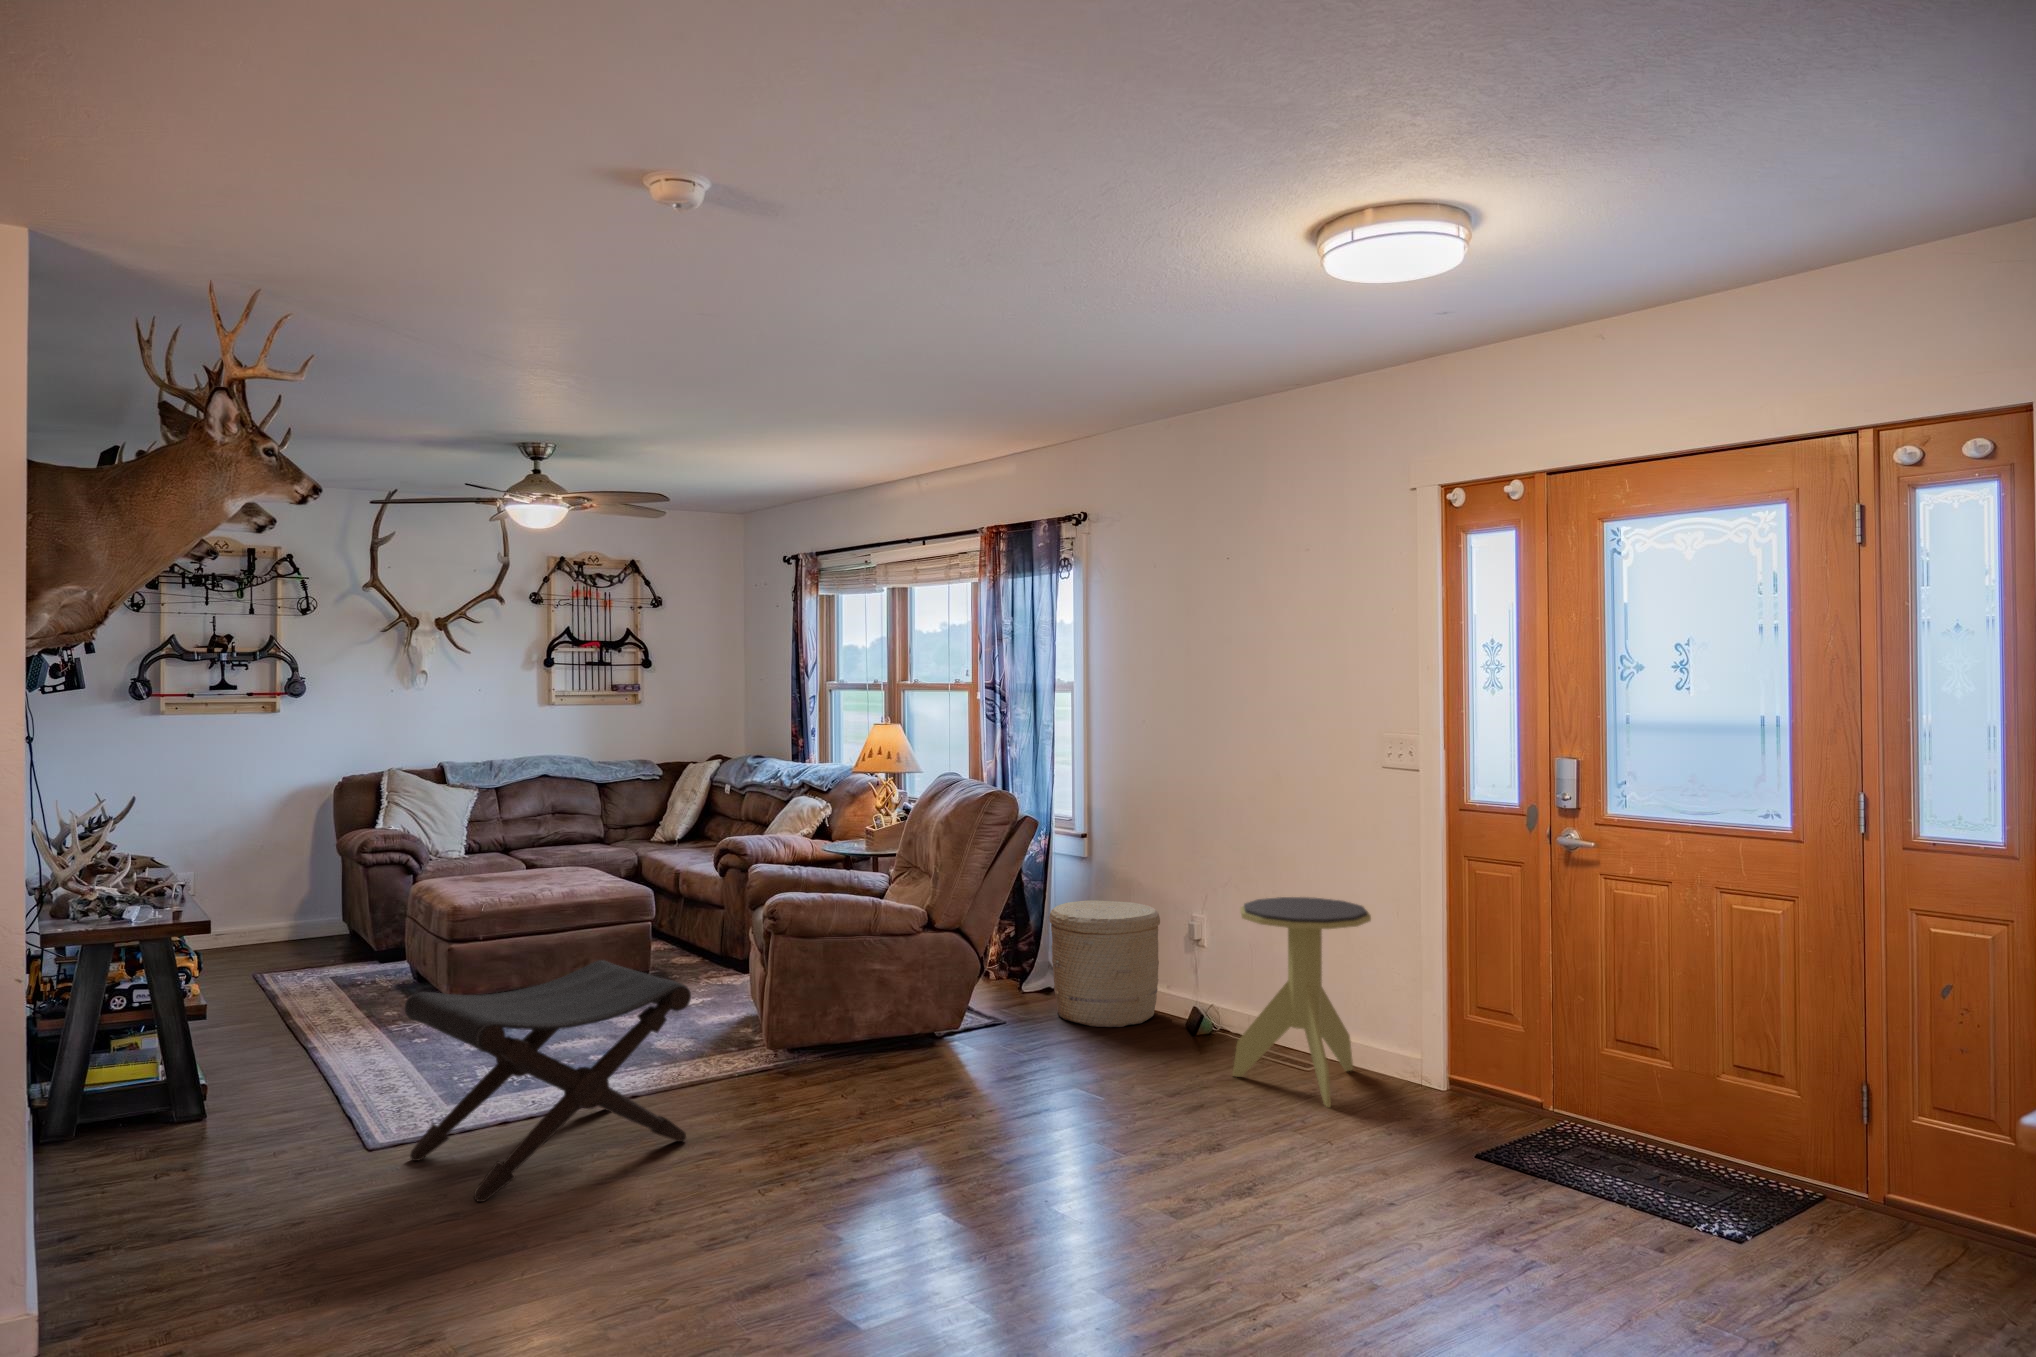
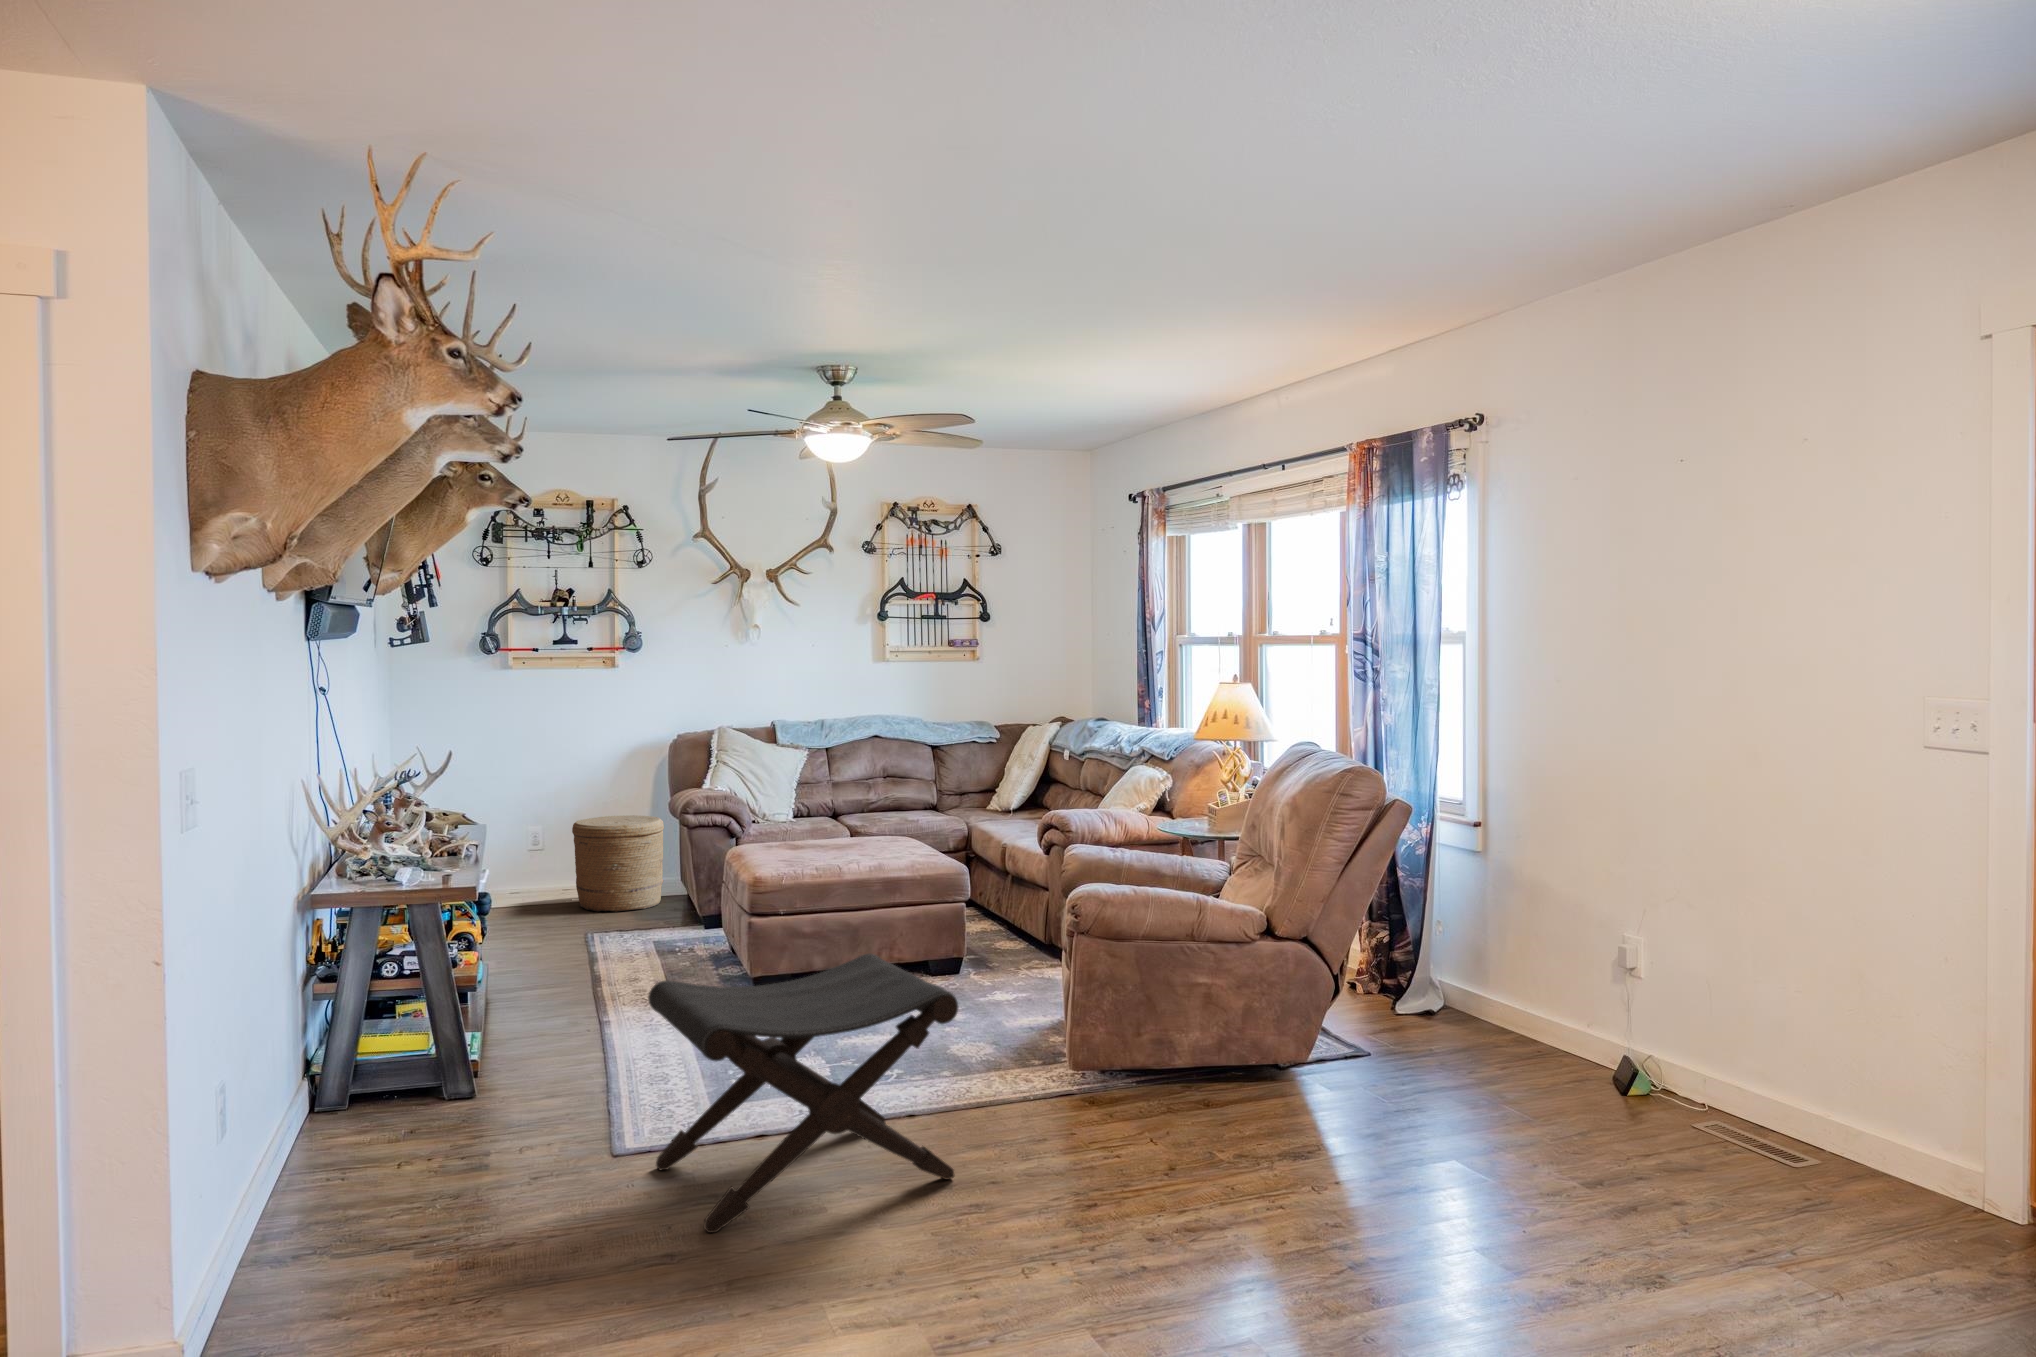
side table: present [1232,897,1371,1108] -> none [1677,923,1898,1228]
woven basket: present [1049,901,1160,1027] -> present [572,815,664,912]

